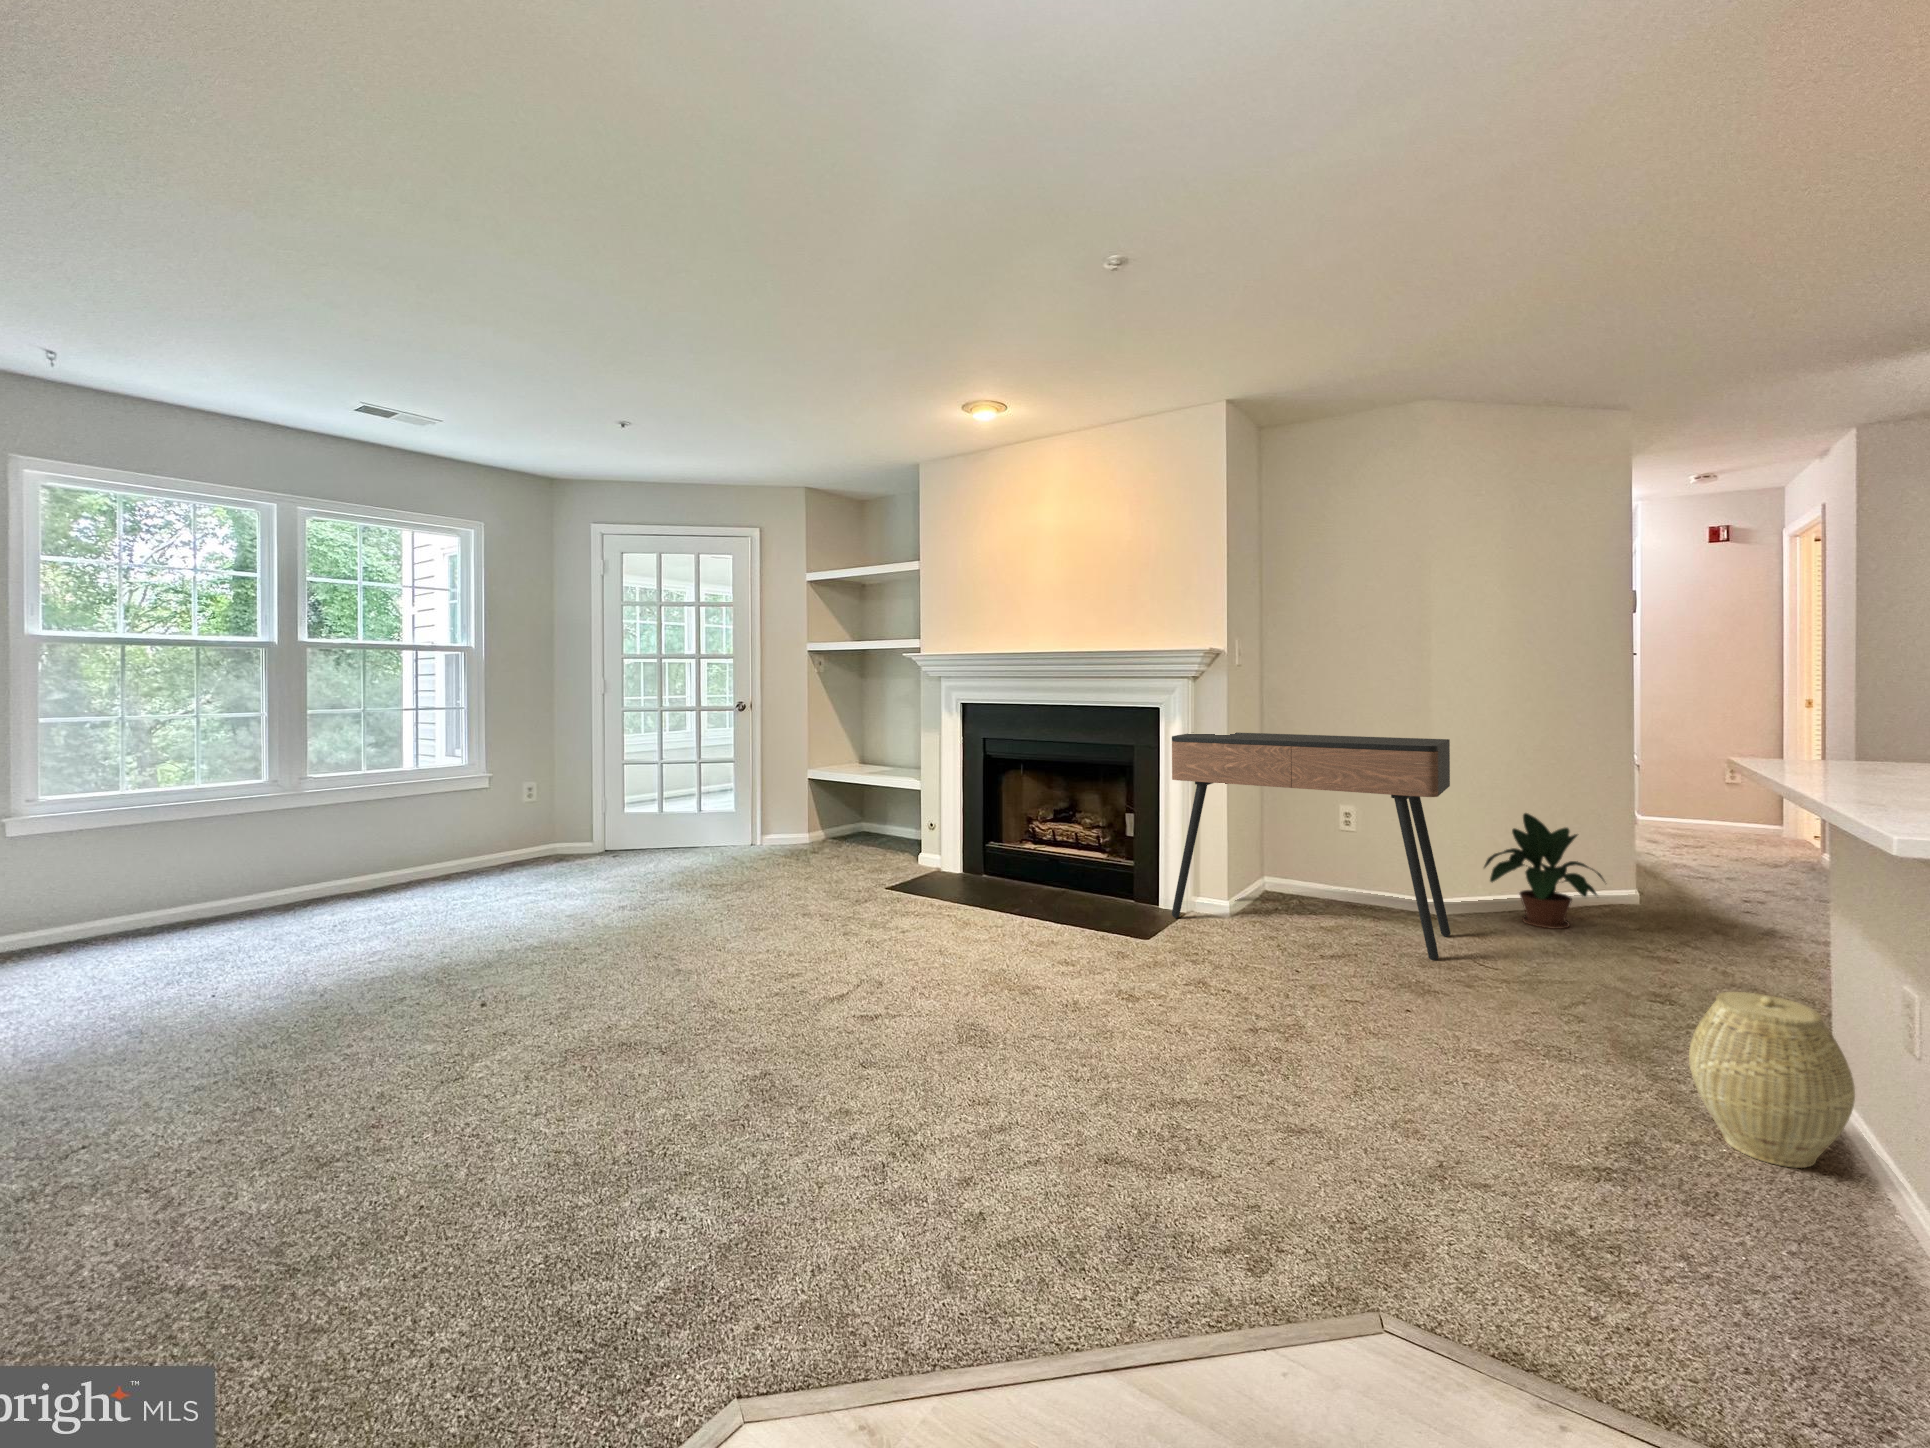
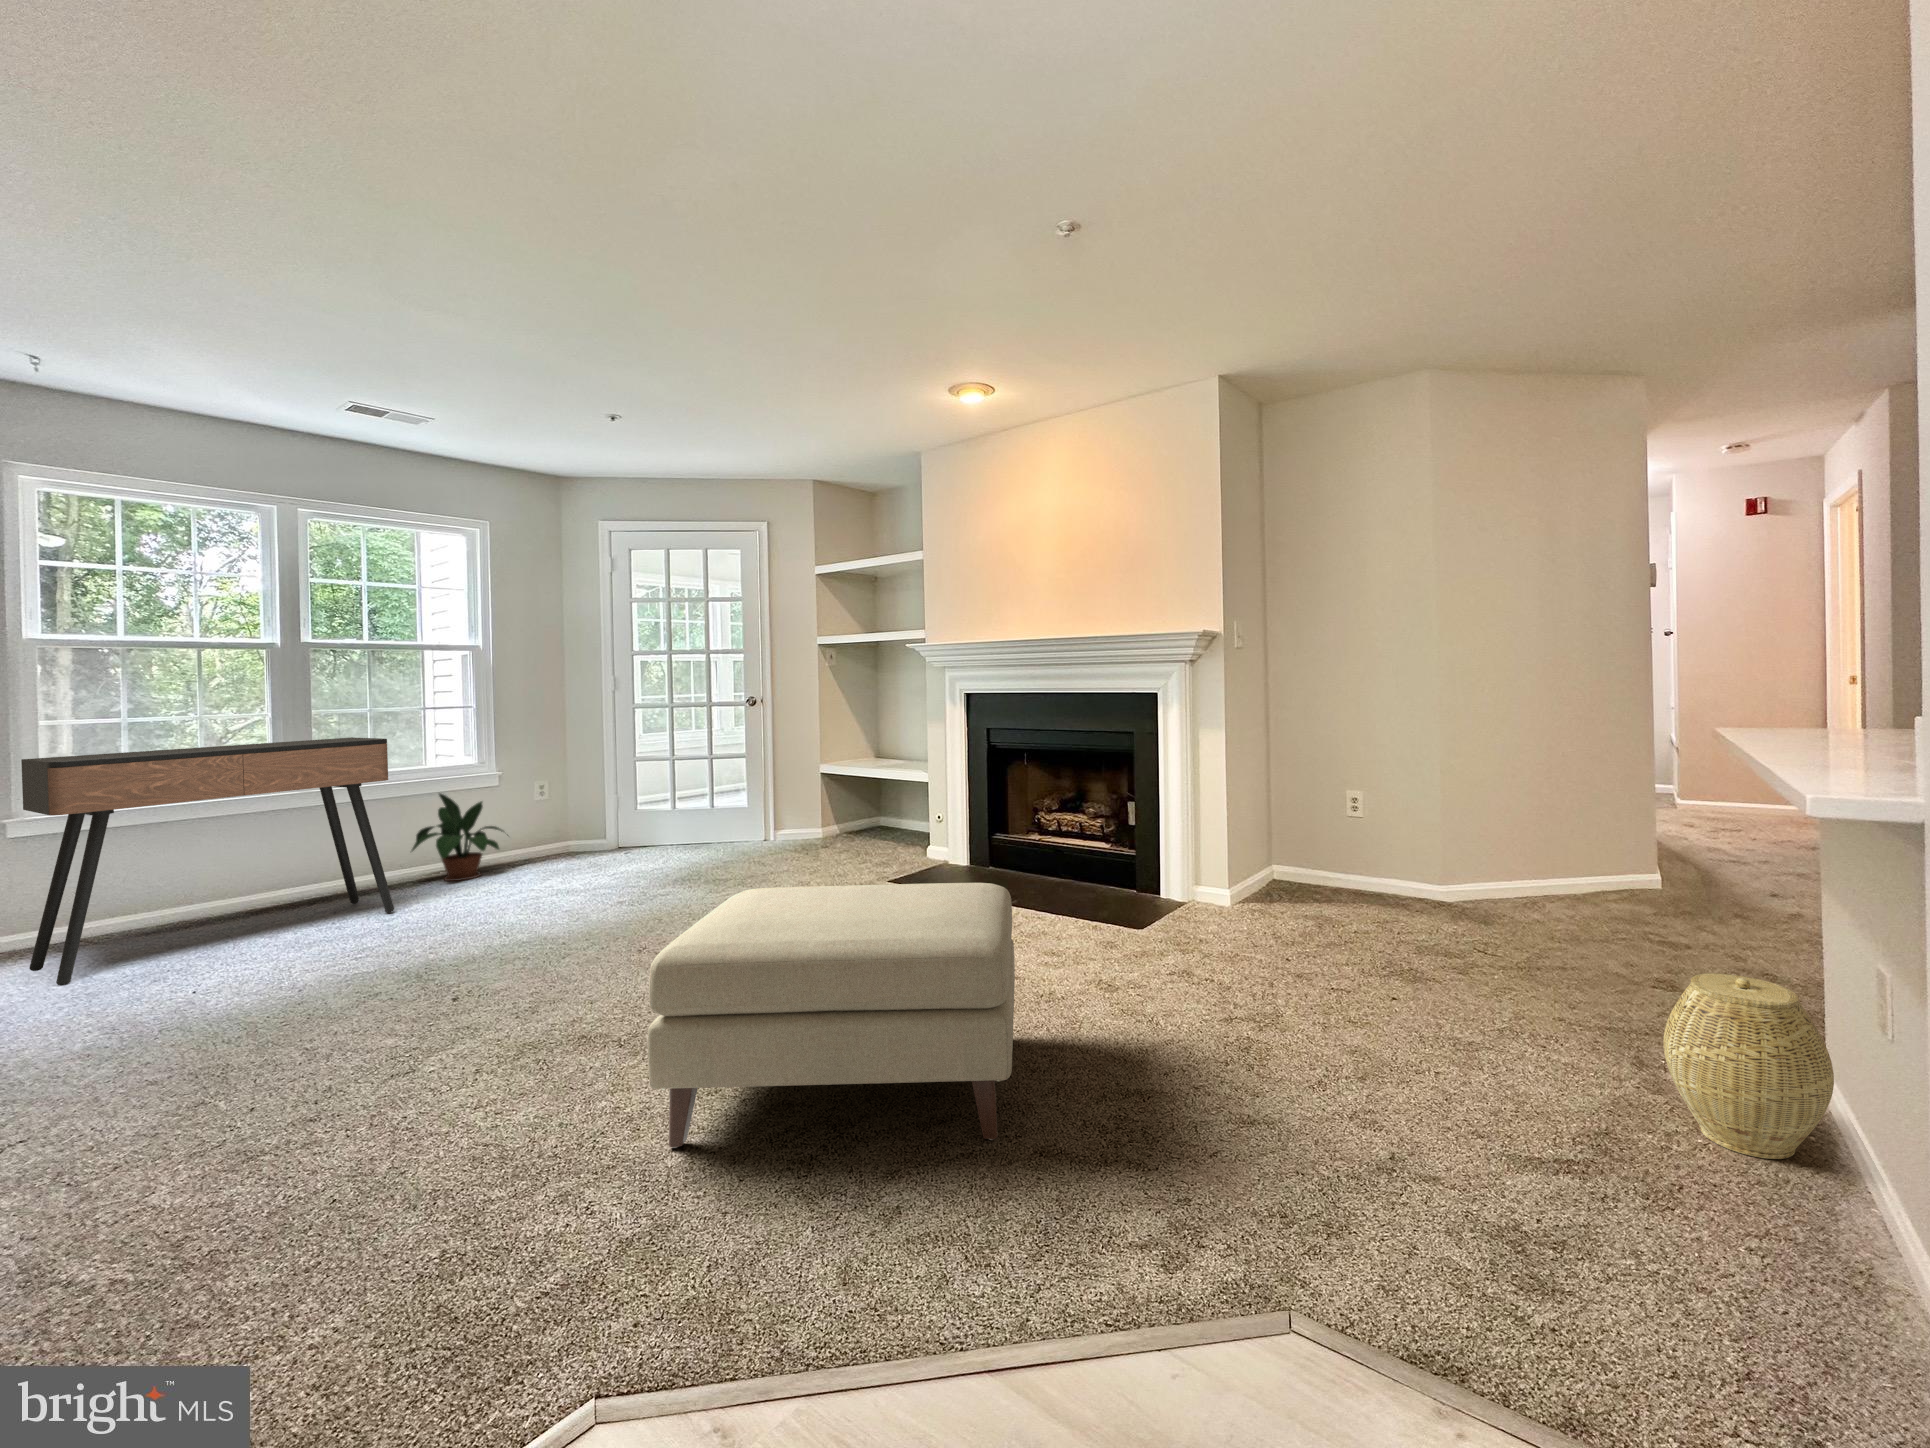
console table: present [1172,732,1451,960] -> present [21,737,394,986]
potted plant: present [1484,813,1604,929] -> present [412,793,504,881]
ottoman: none [722,896,1074,1155] -> present [648,883,1015,1148]

